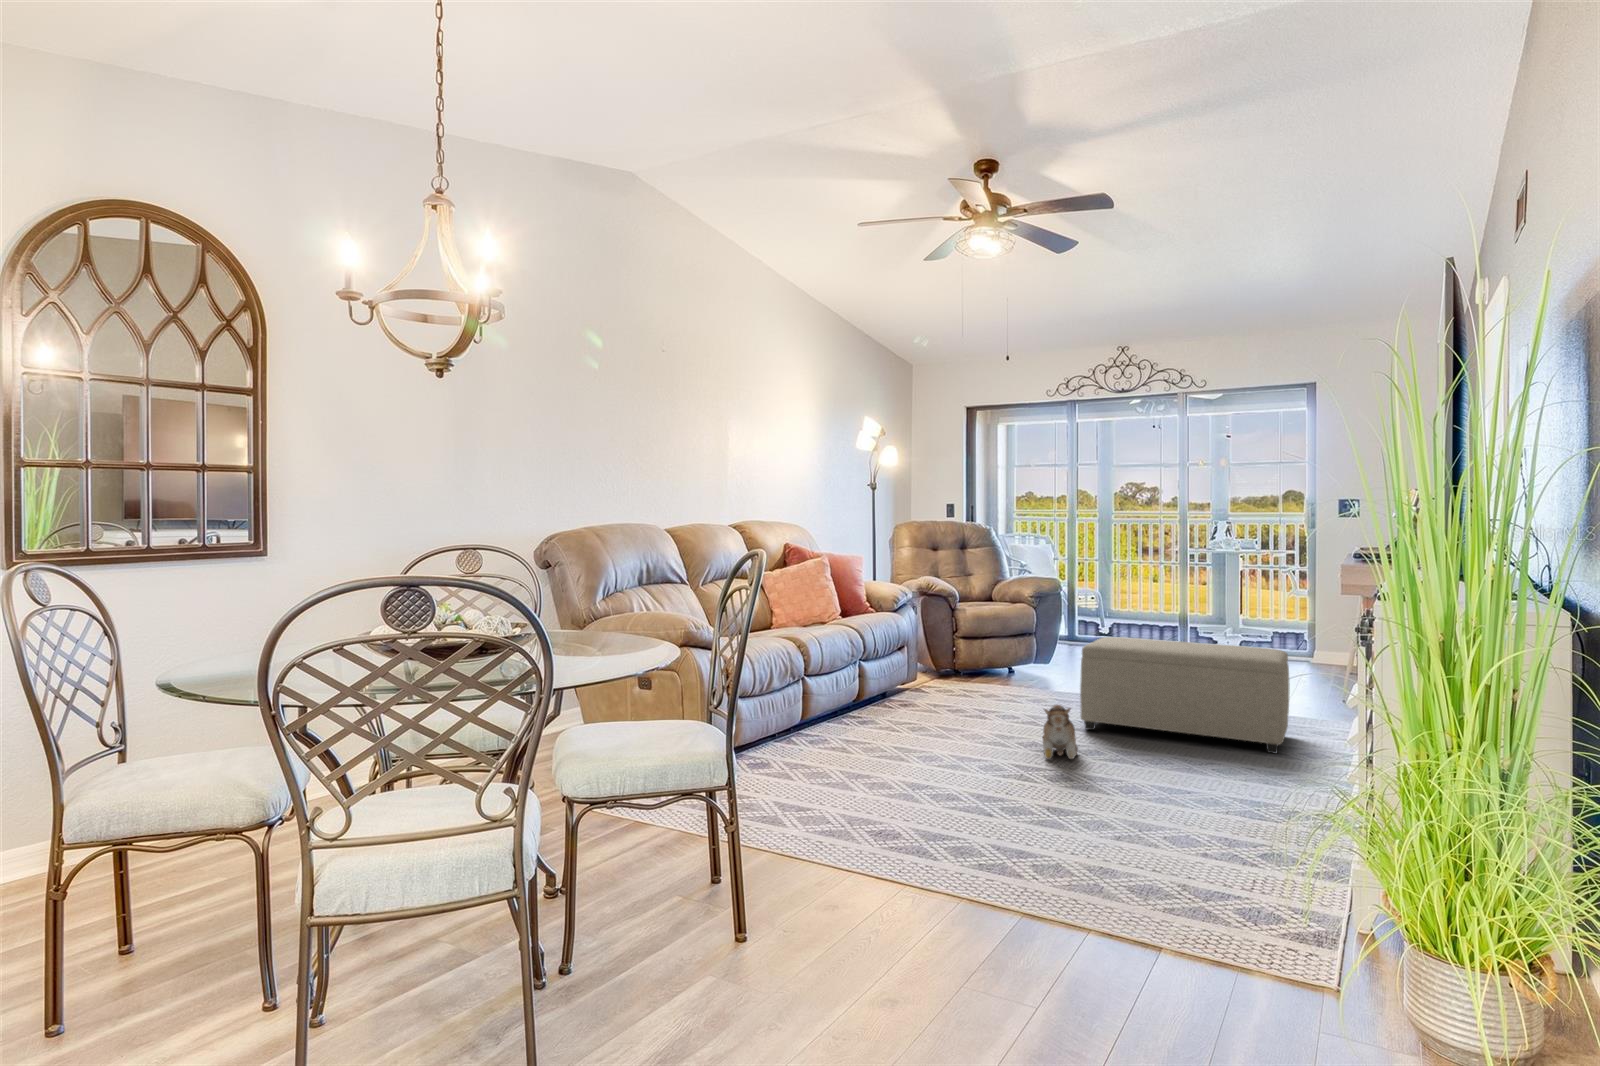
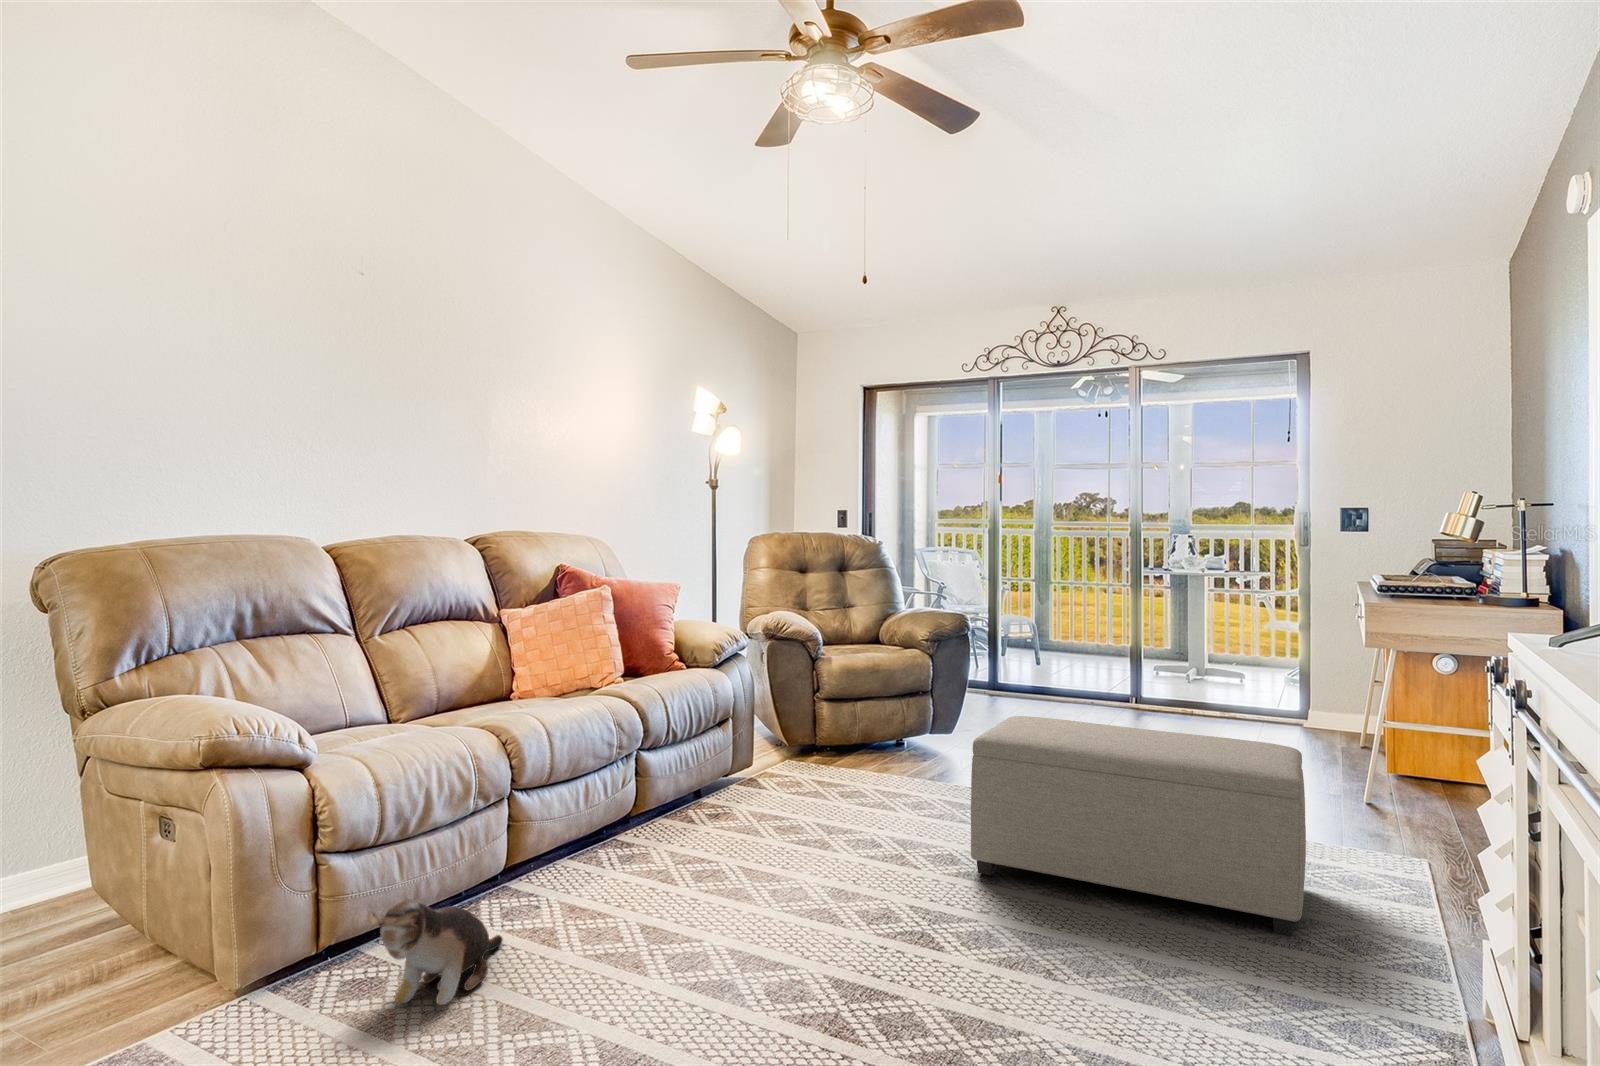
plush toy: present [1043,705,1078,759] -> present [367,898,503,1005]

